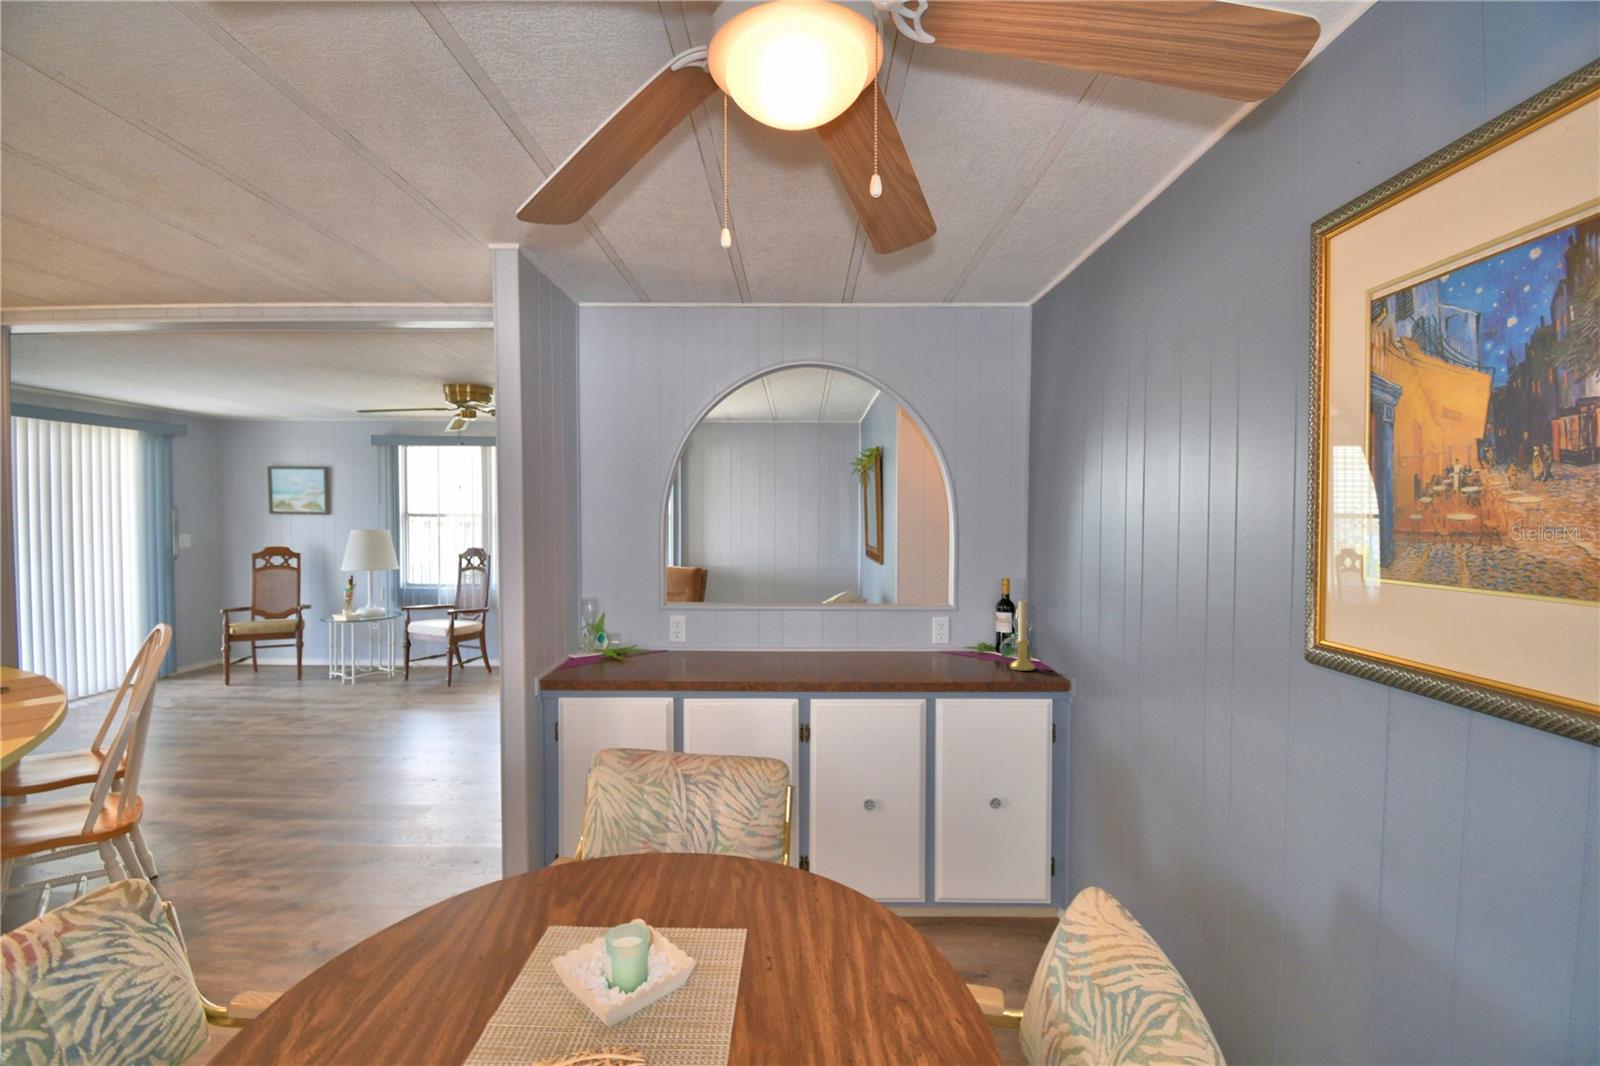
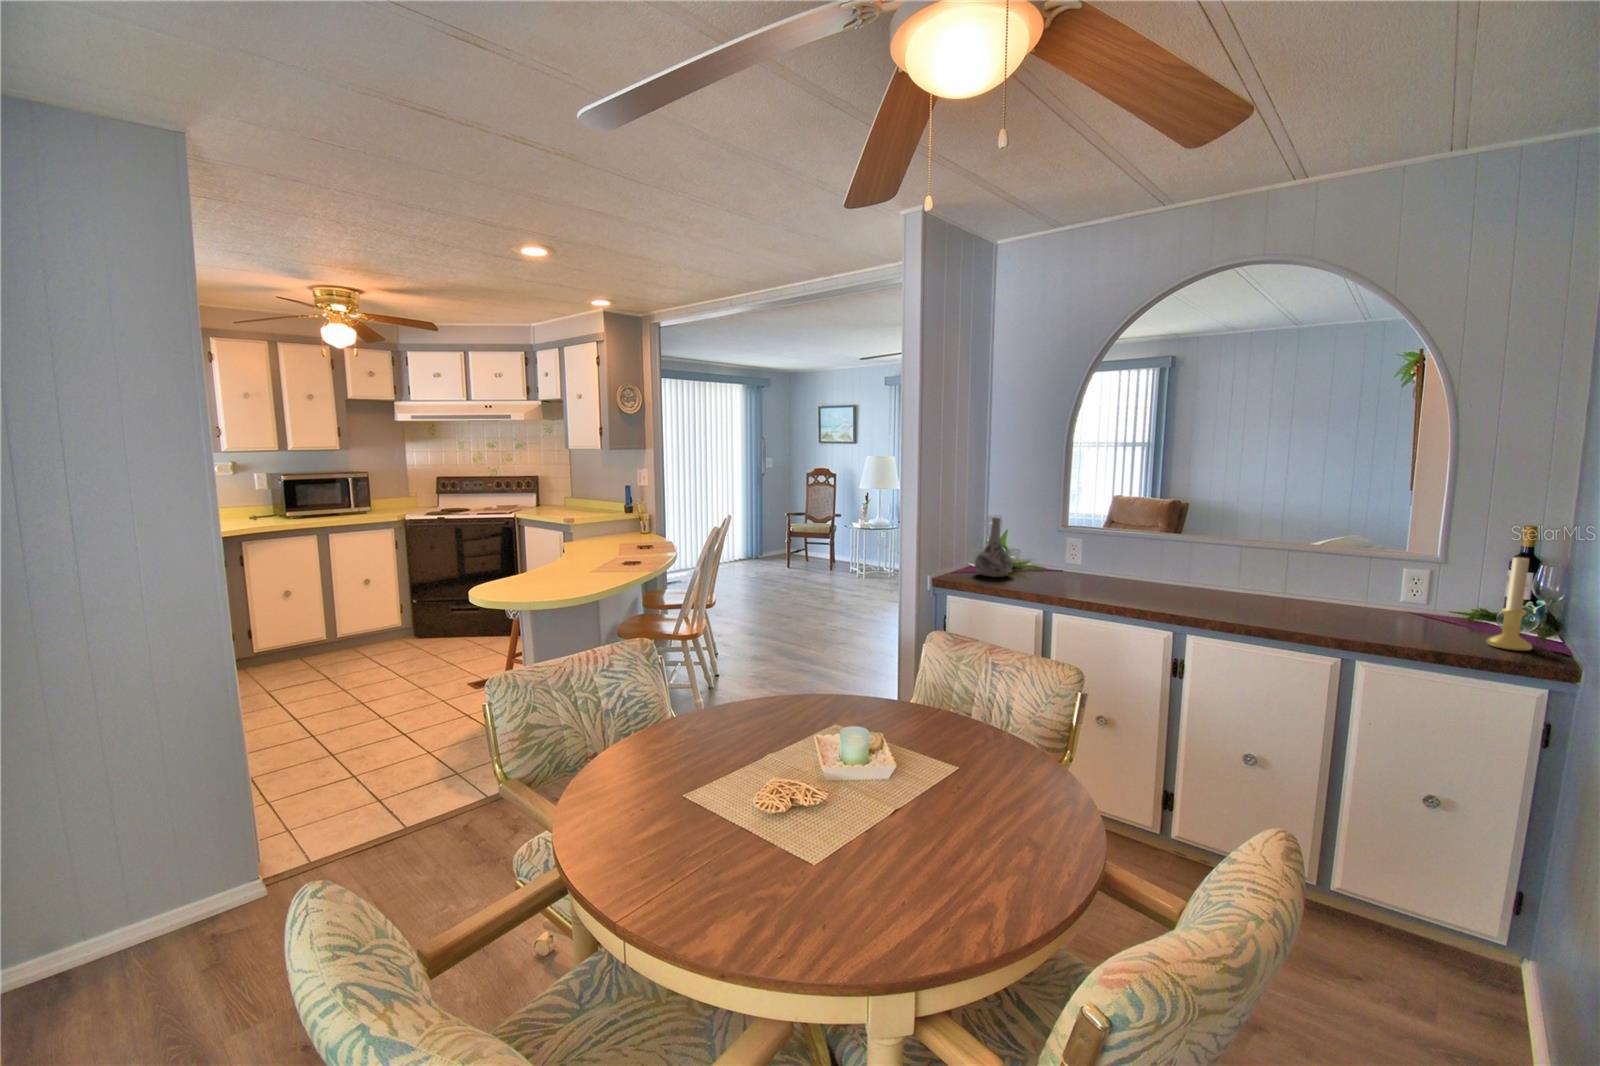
decorative vase: none [585,601,628,669] -> present [974,517,1013,577]

